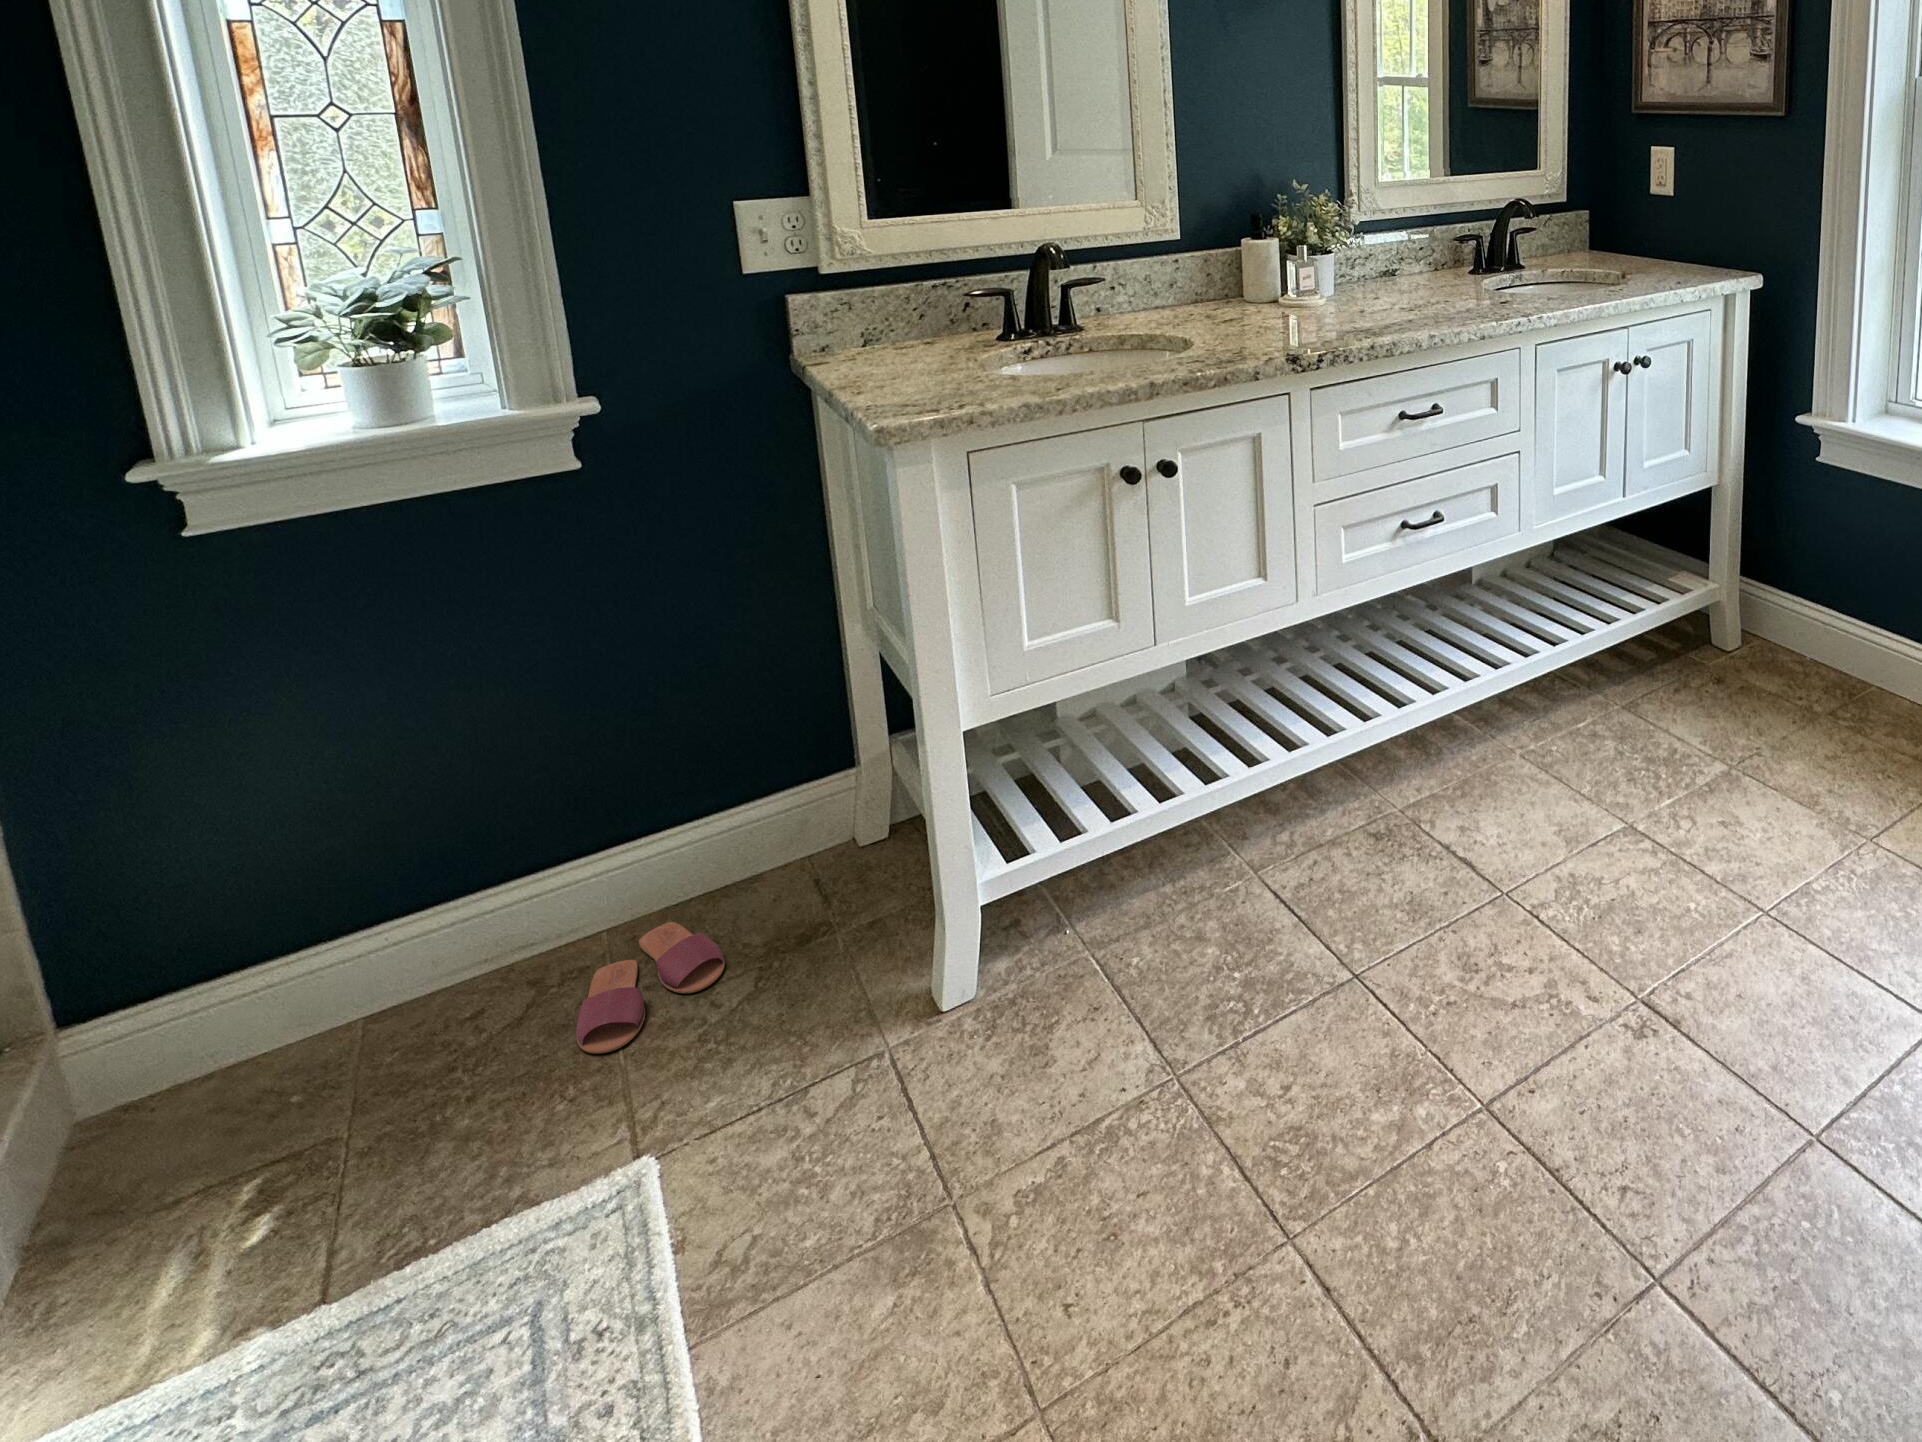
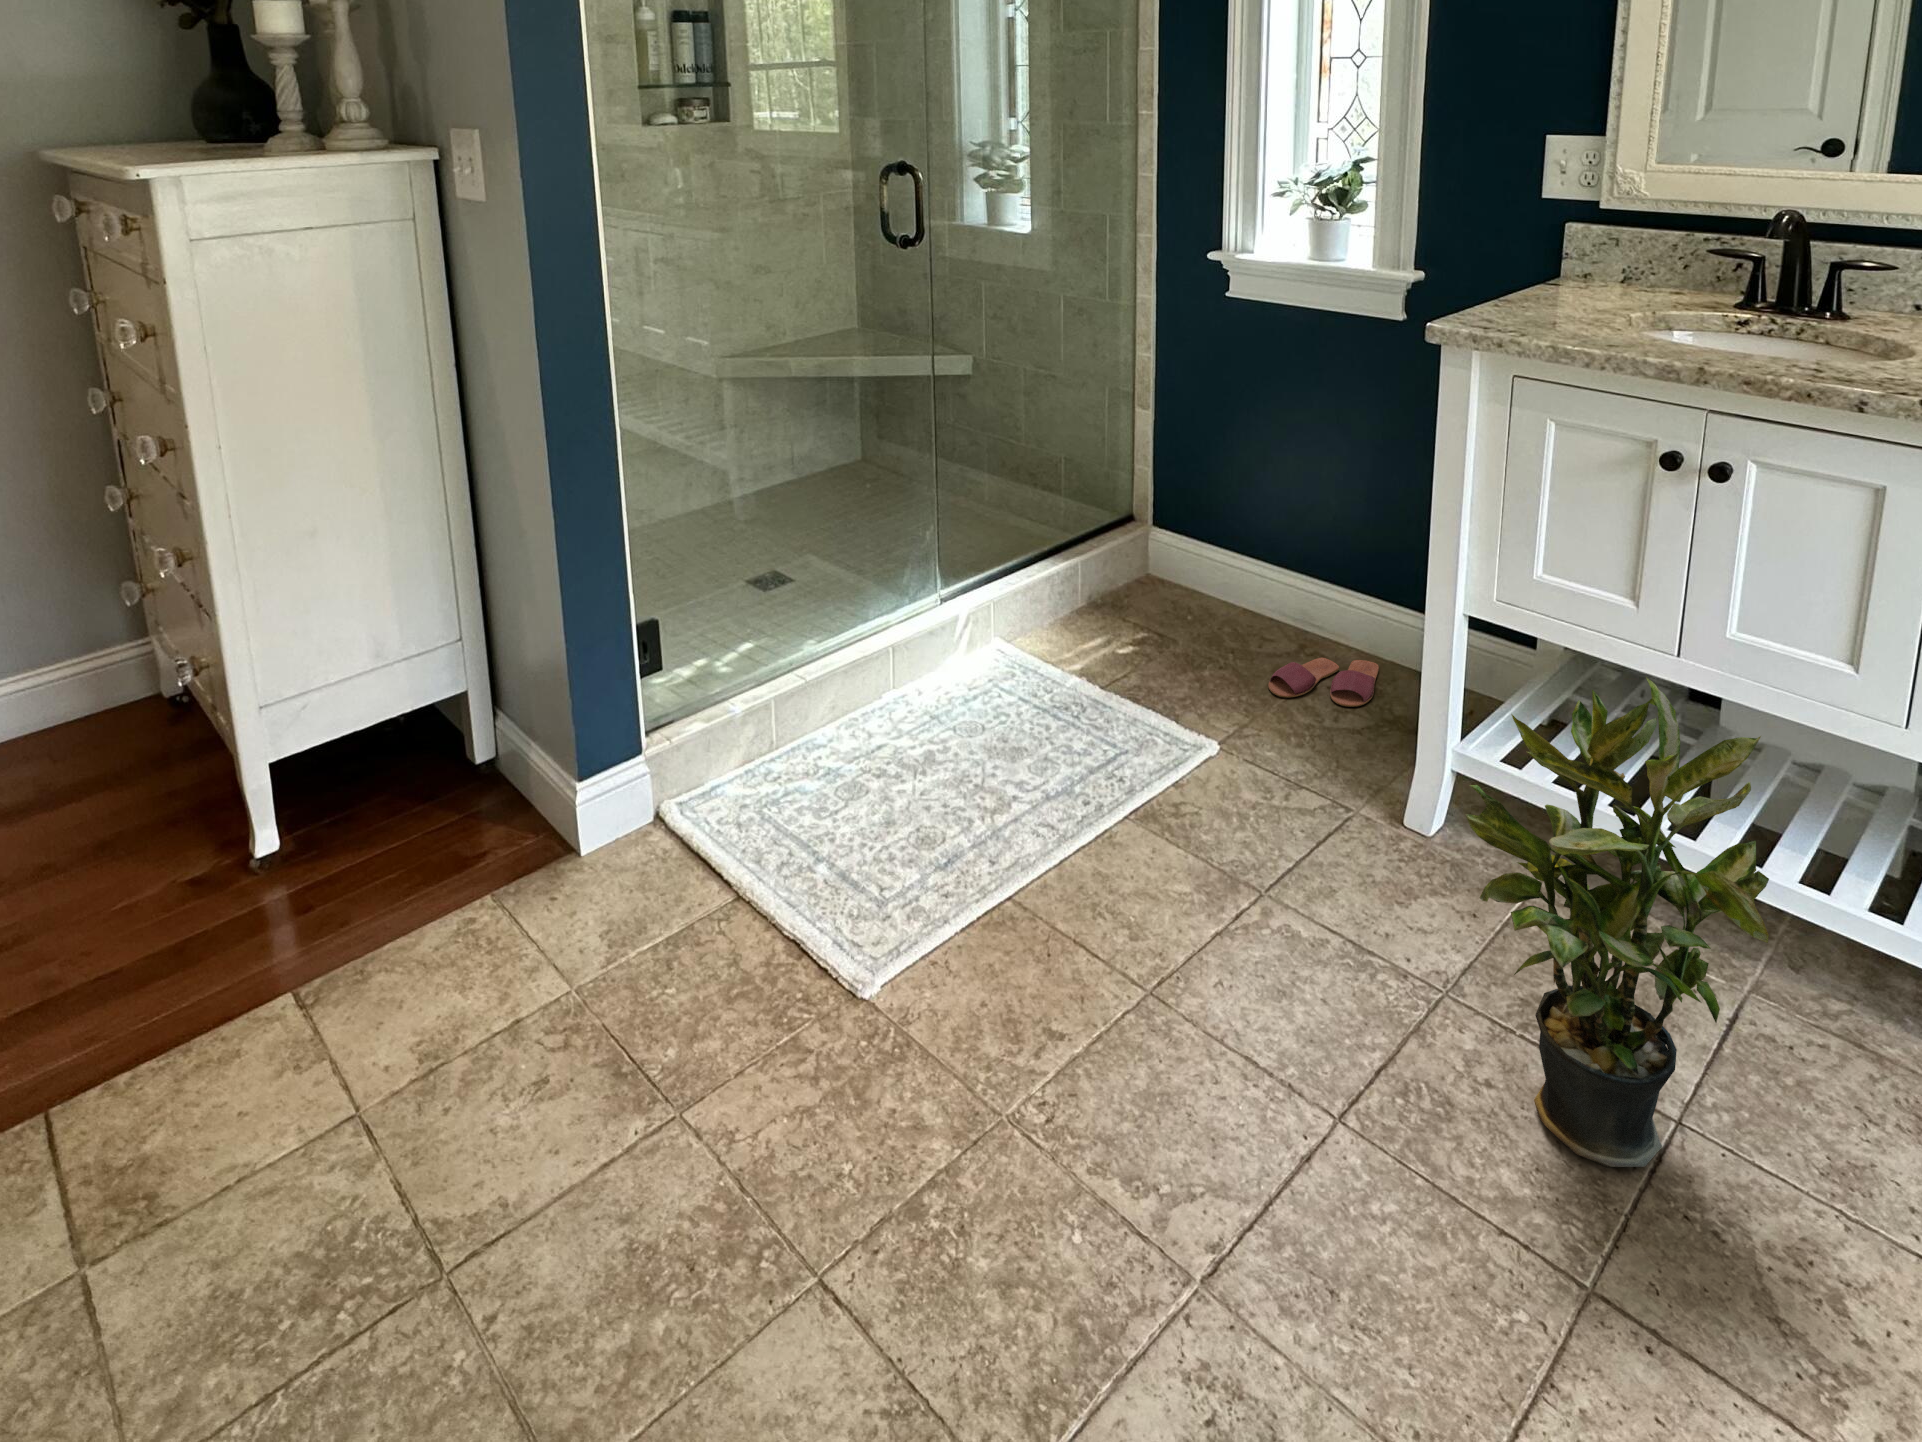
potted plant: none [1214,621,1428,1065] -> present [1465,677,1769,1167]

